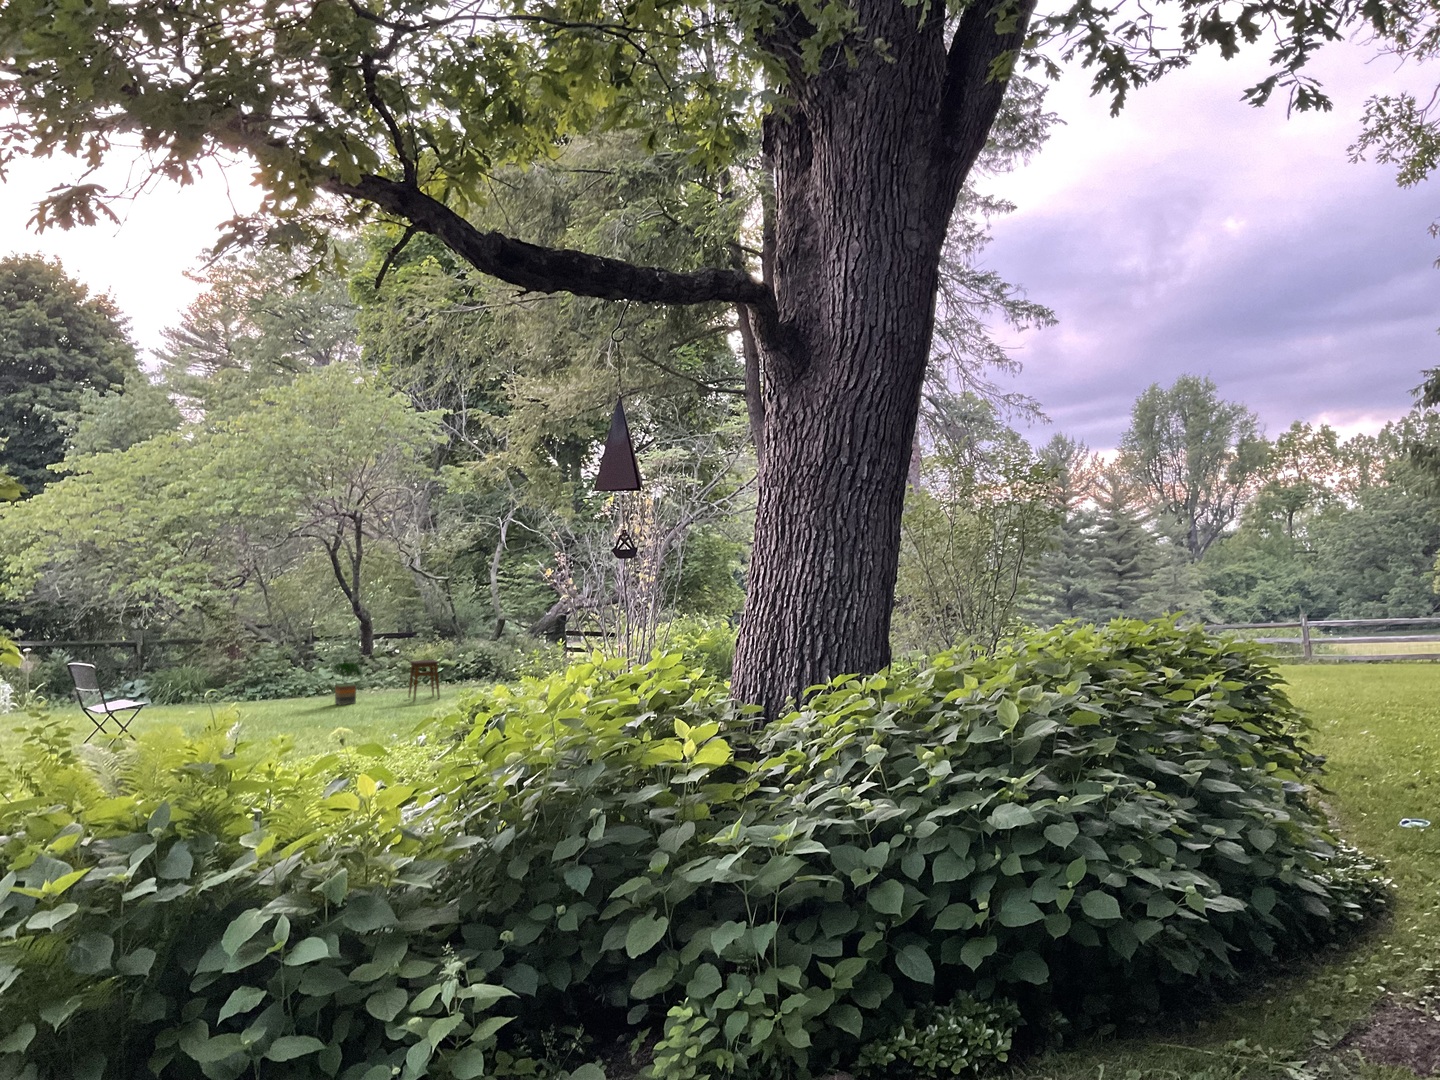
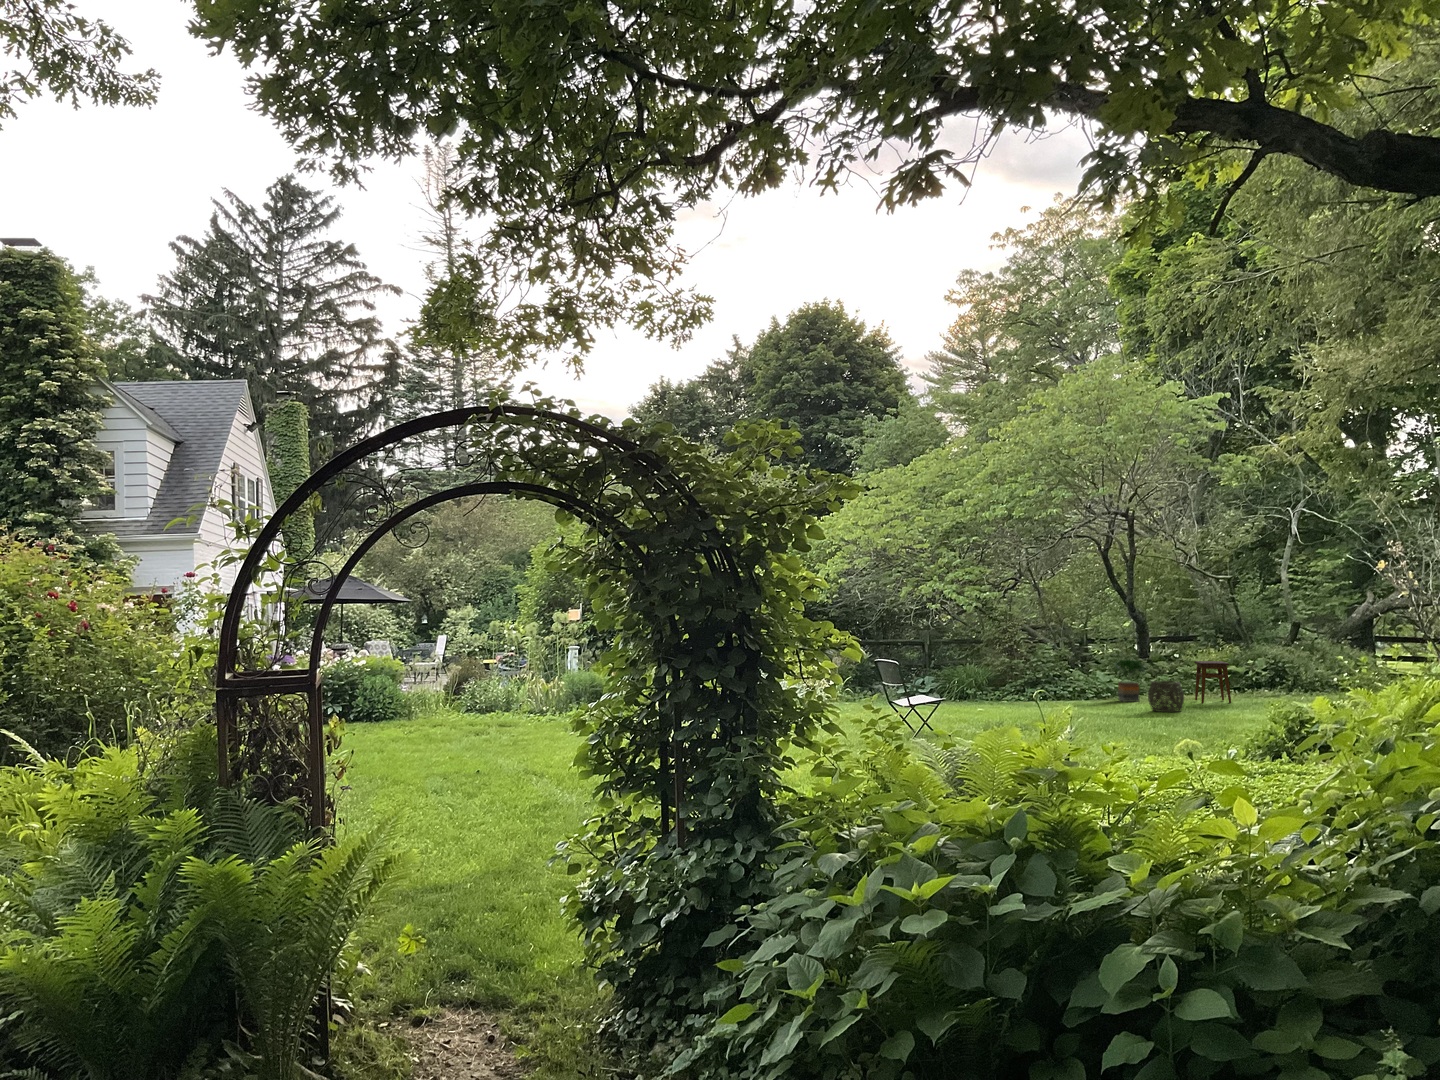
woven basket: none [360,684,395,716] -> present [1148,681,1184,712]

